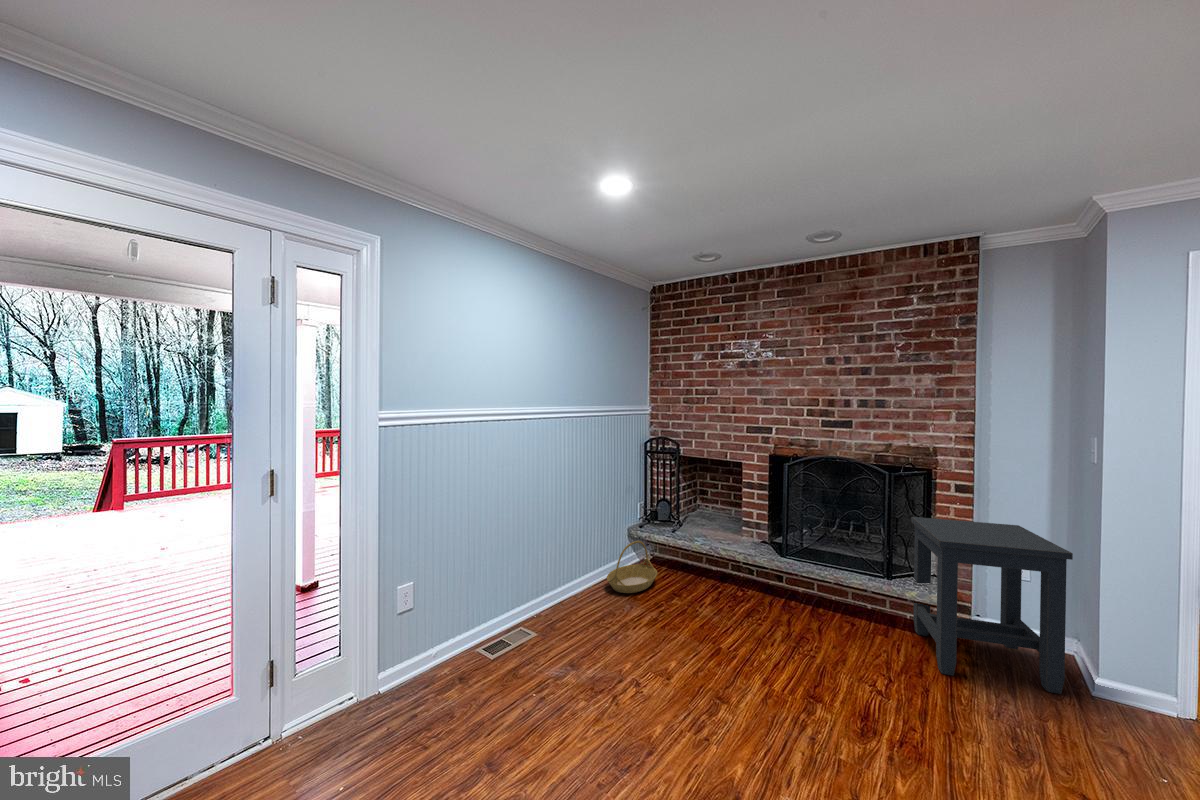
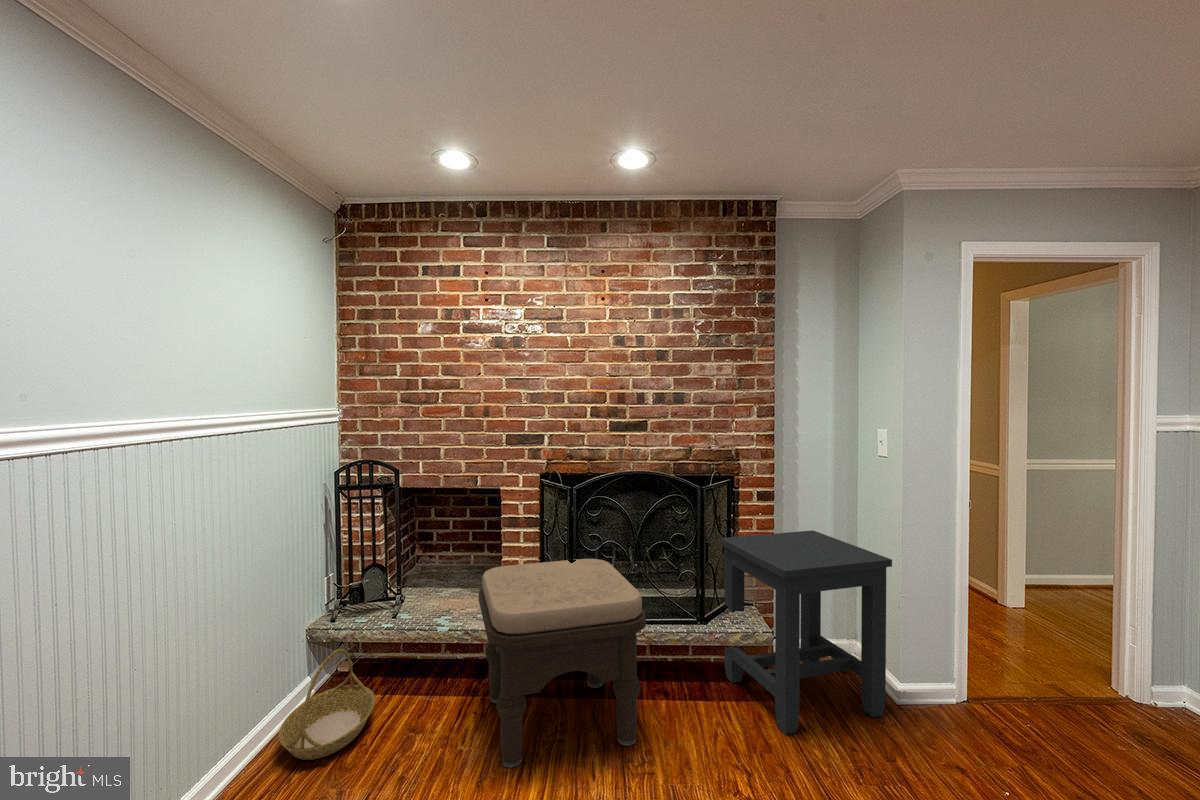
ottoman: none [711,510,822,641] -> present [479,559,646,768]

